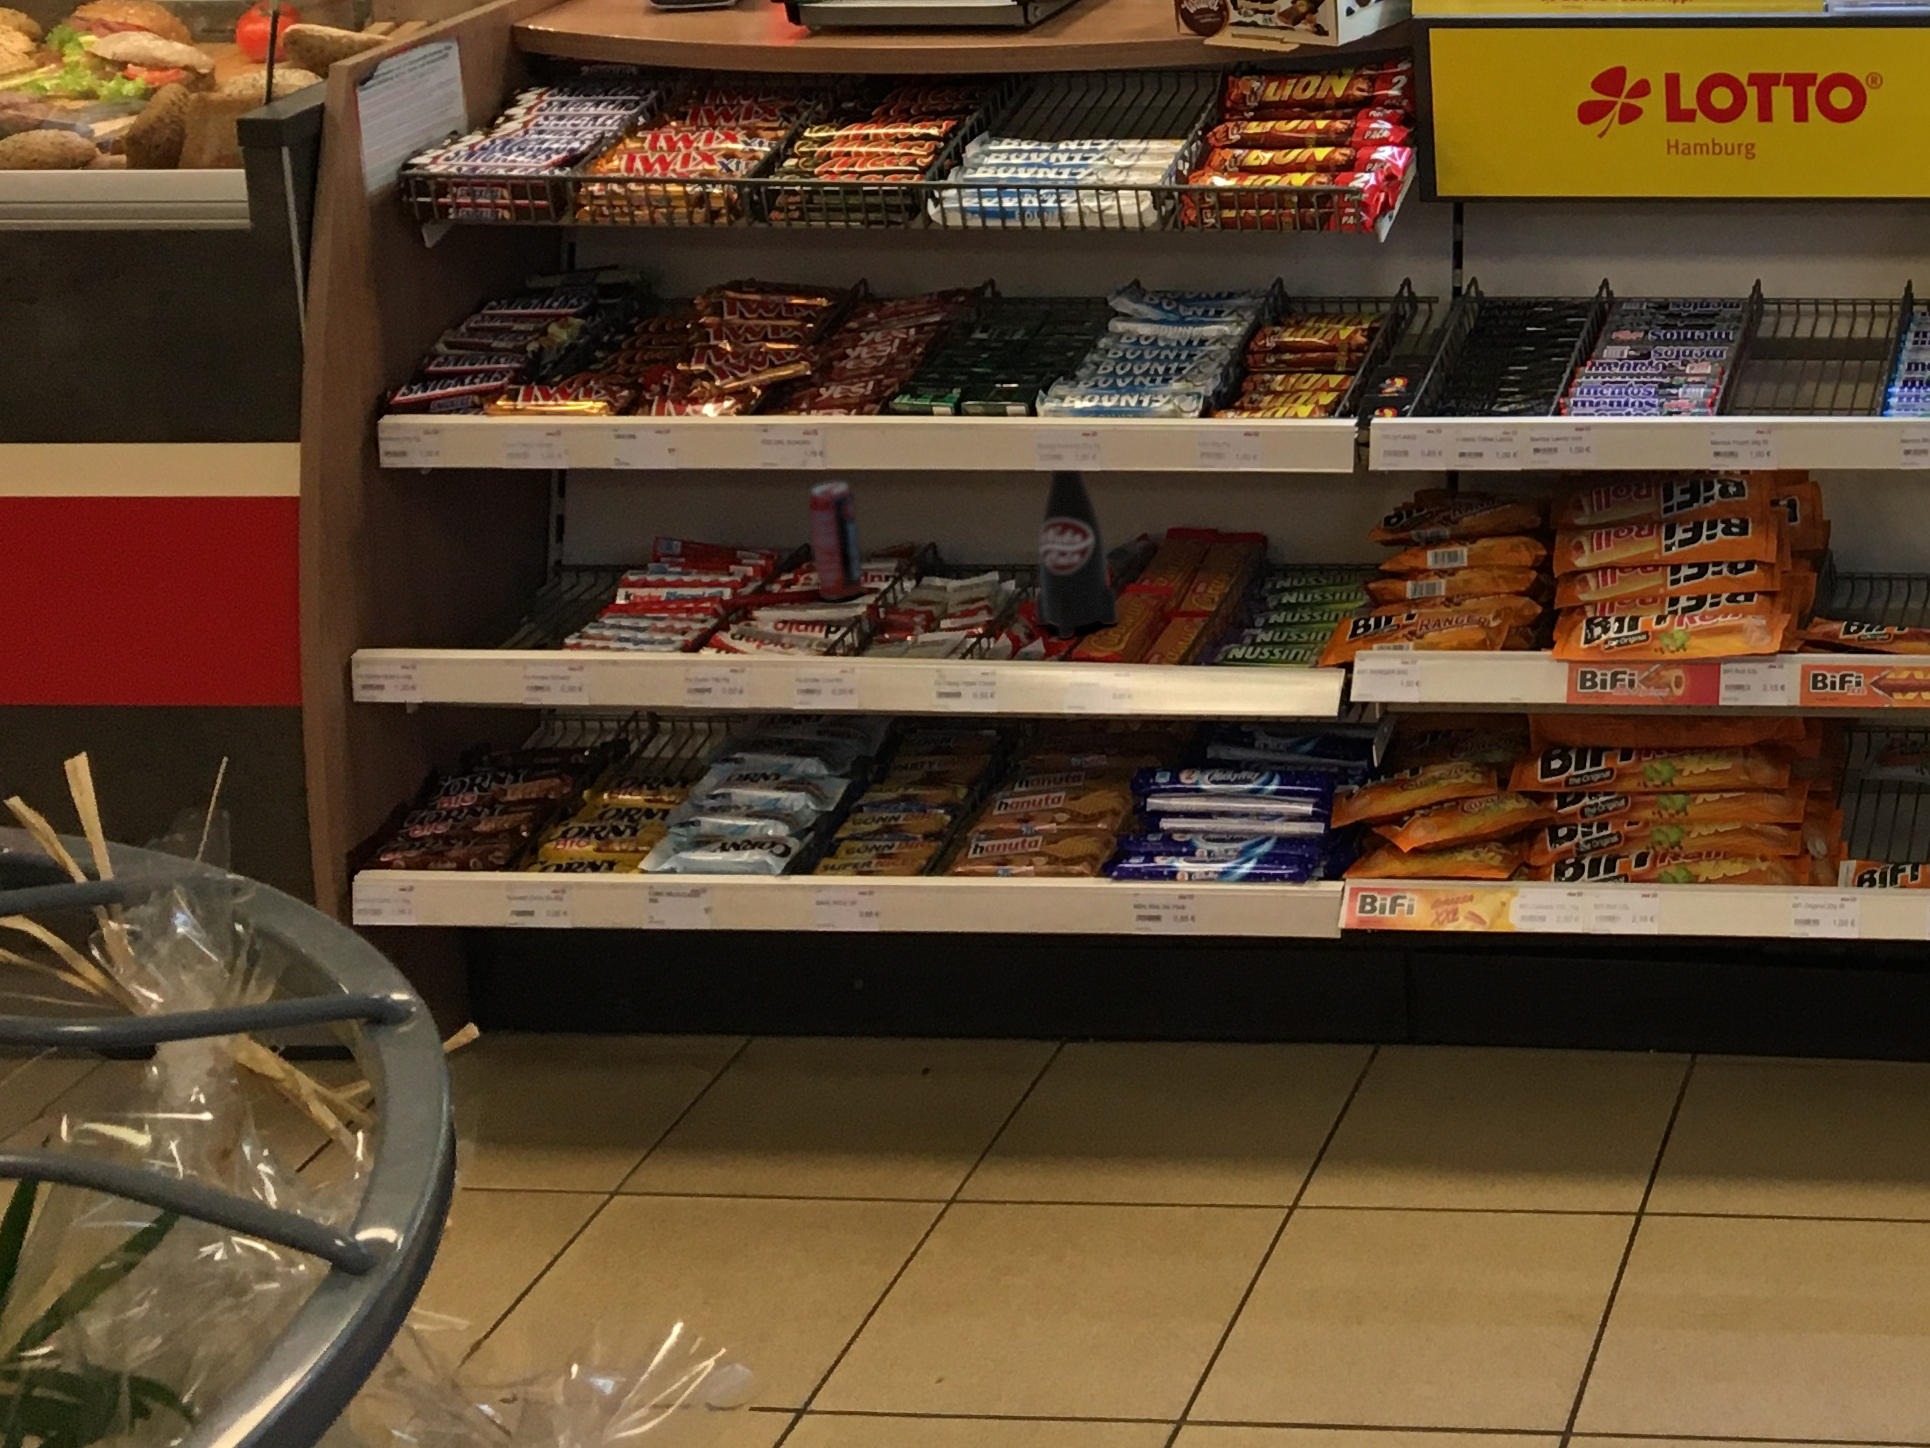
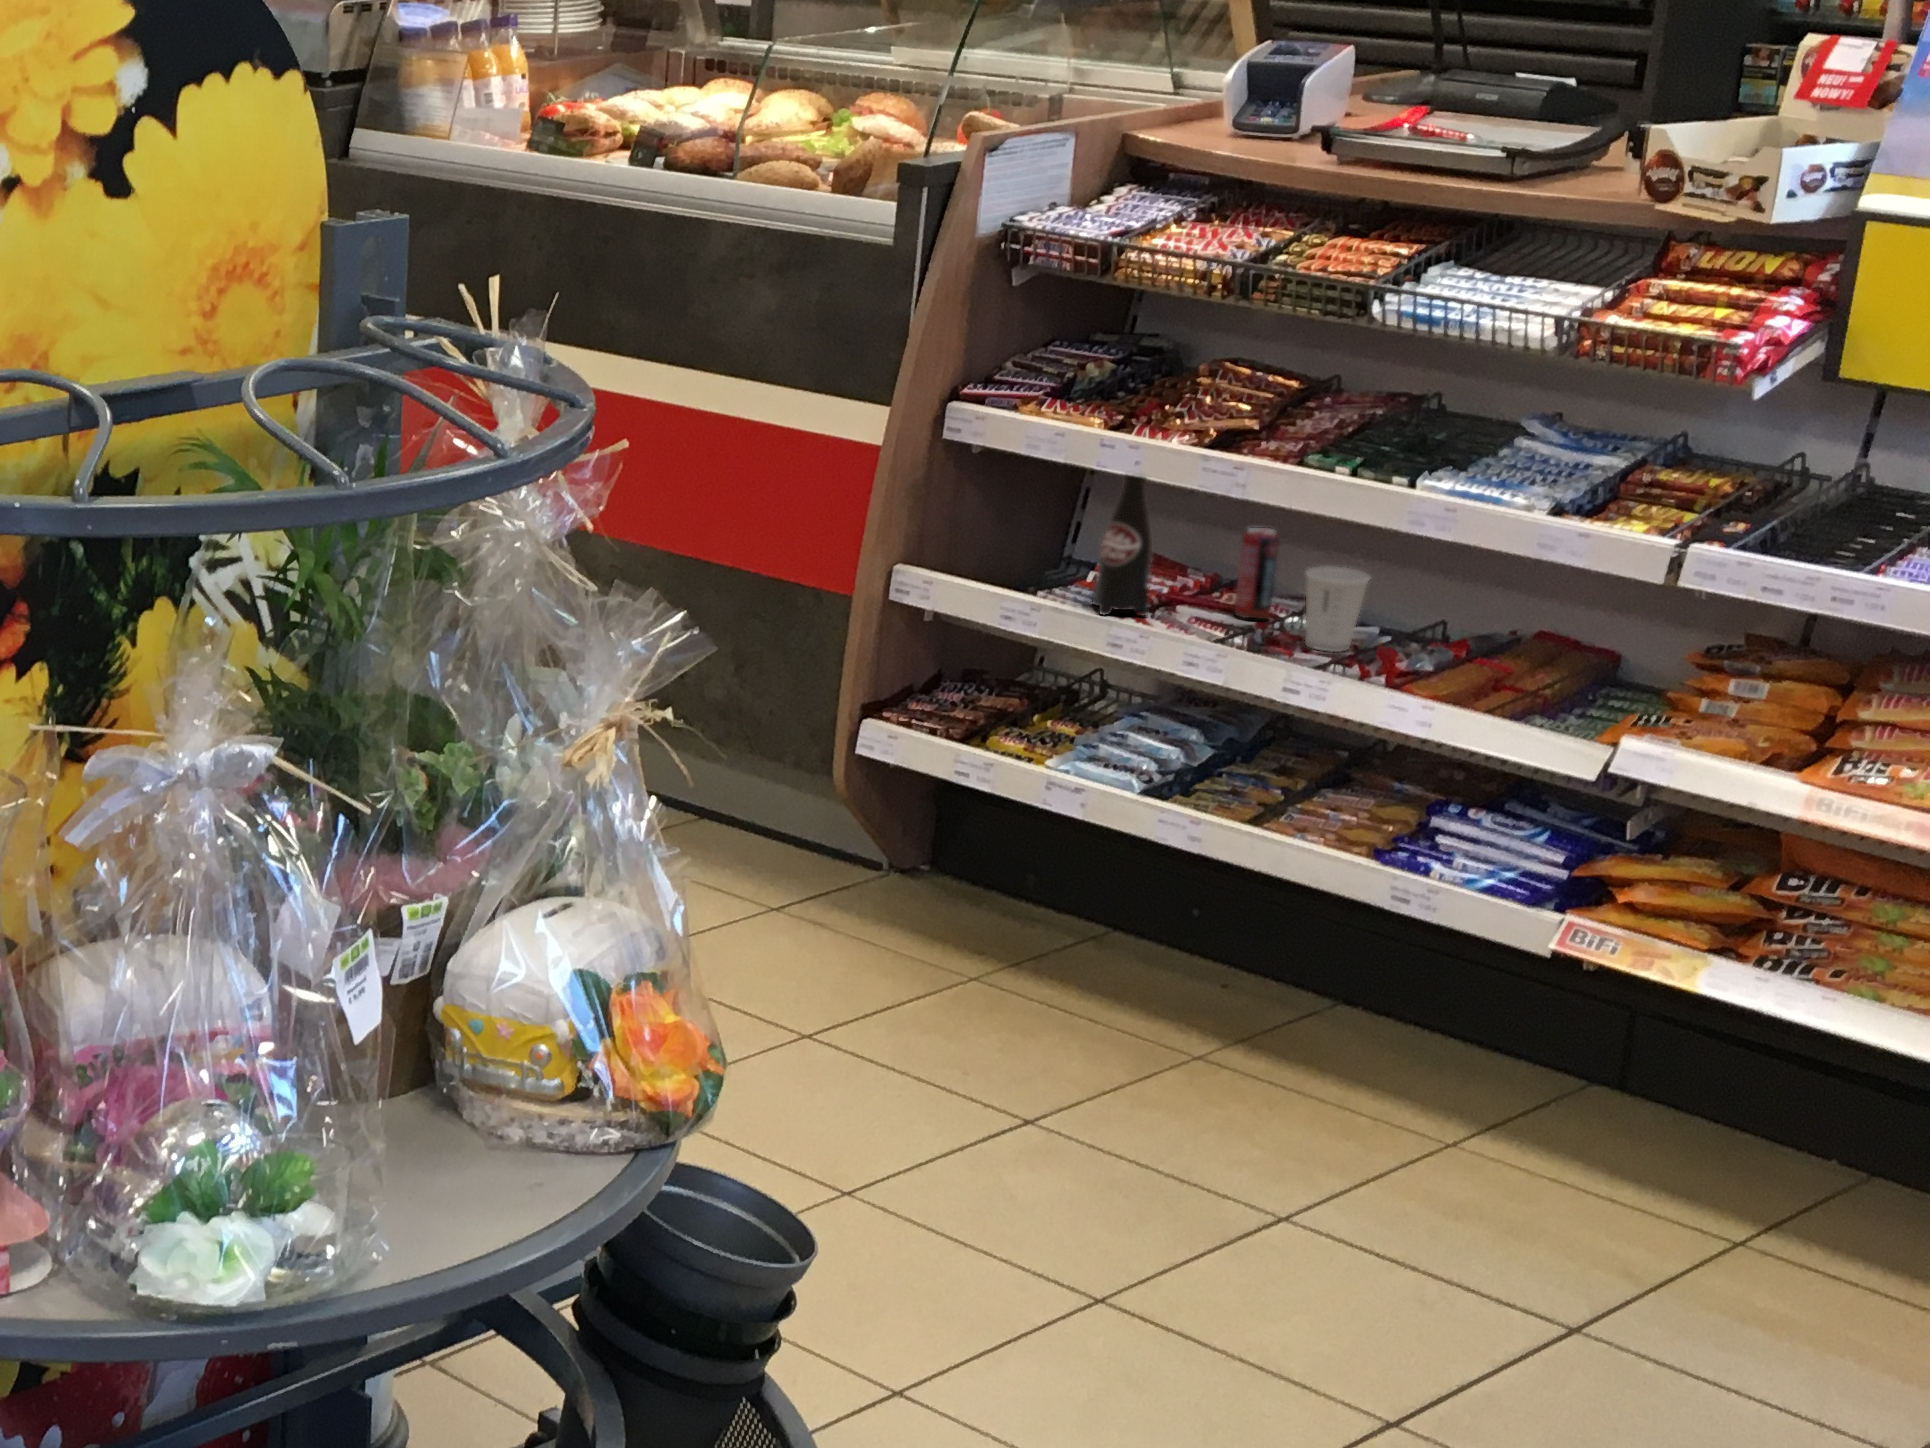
soda bottle: present [1036,471,1117,639] -> present [1092,475,1153,616]
paper cup: none [909,512,987,623] -> present [1305,566,1371,652]

